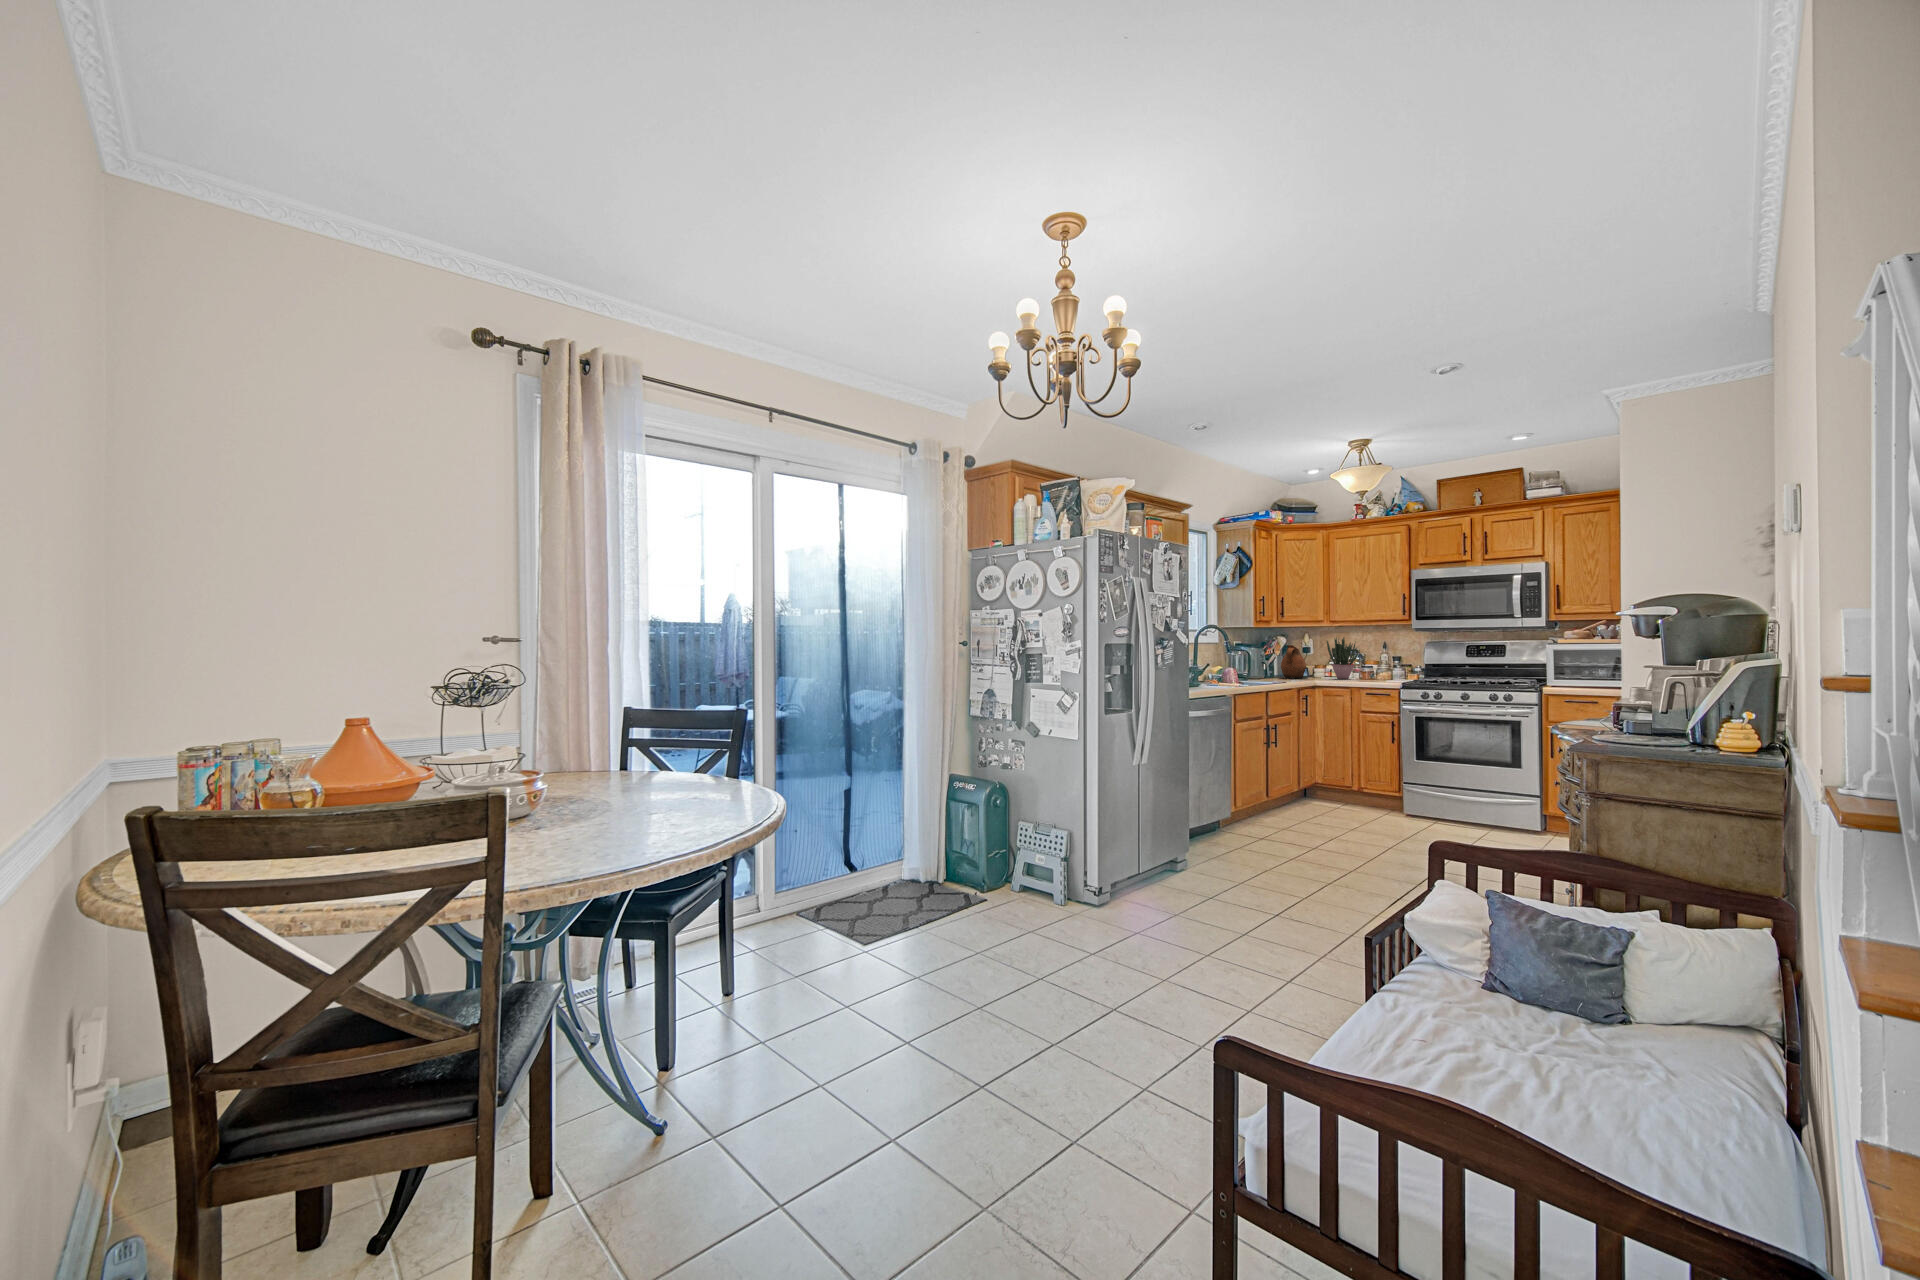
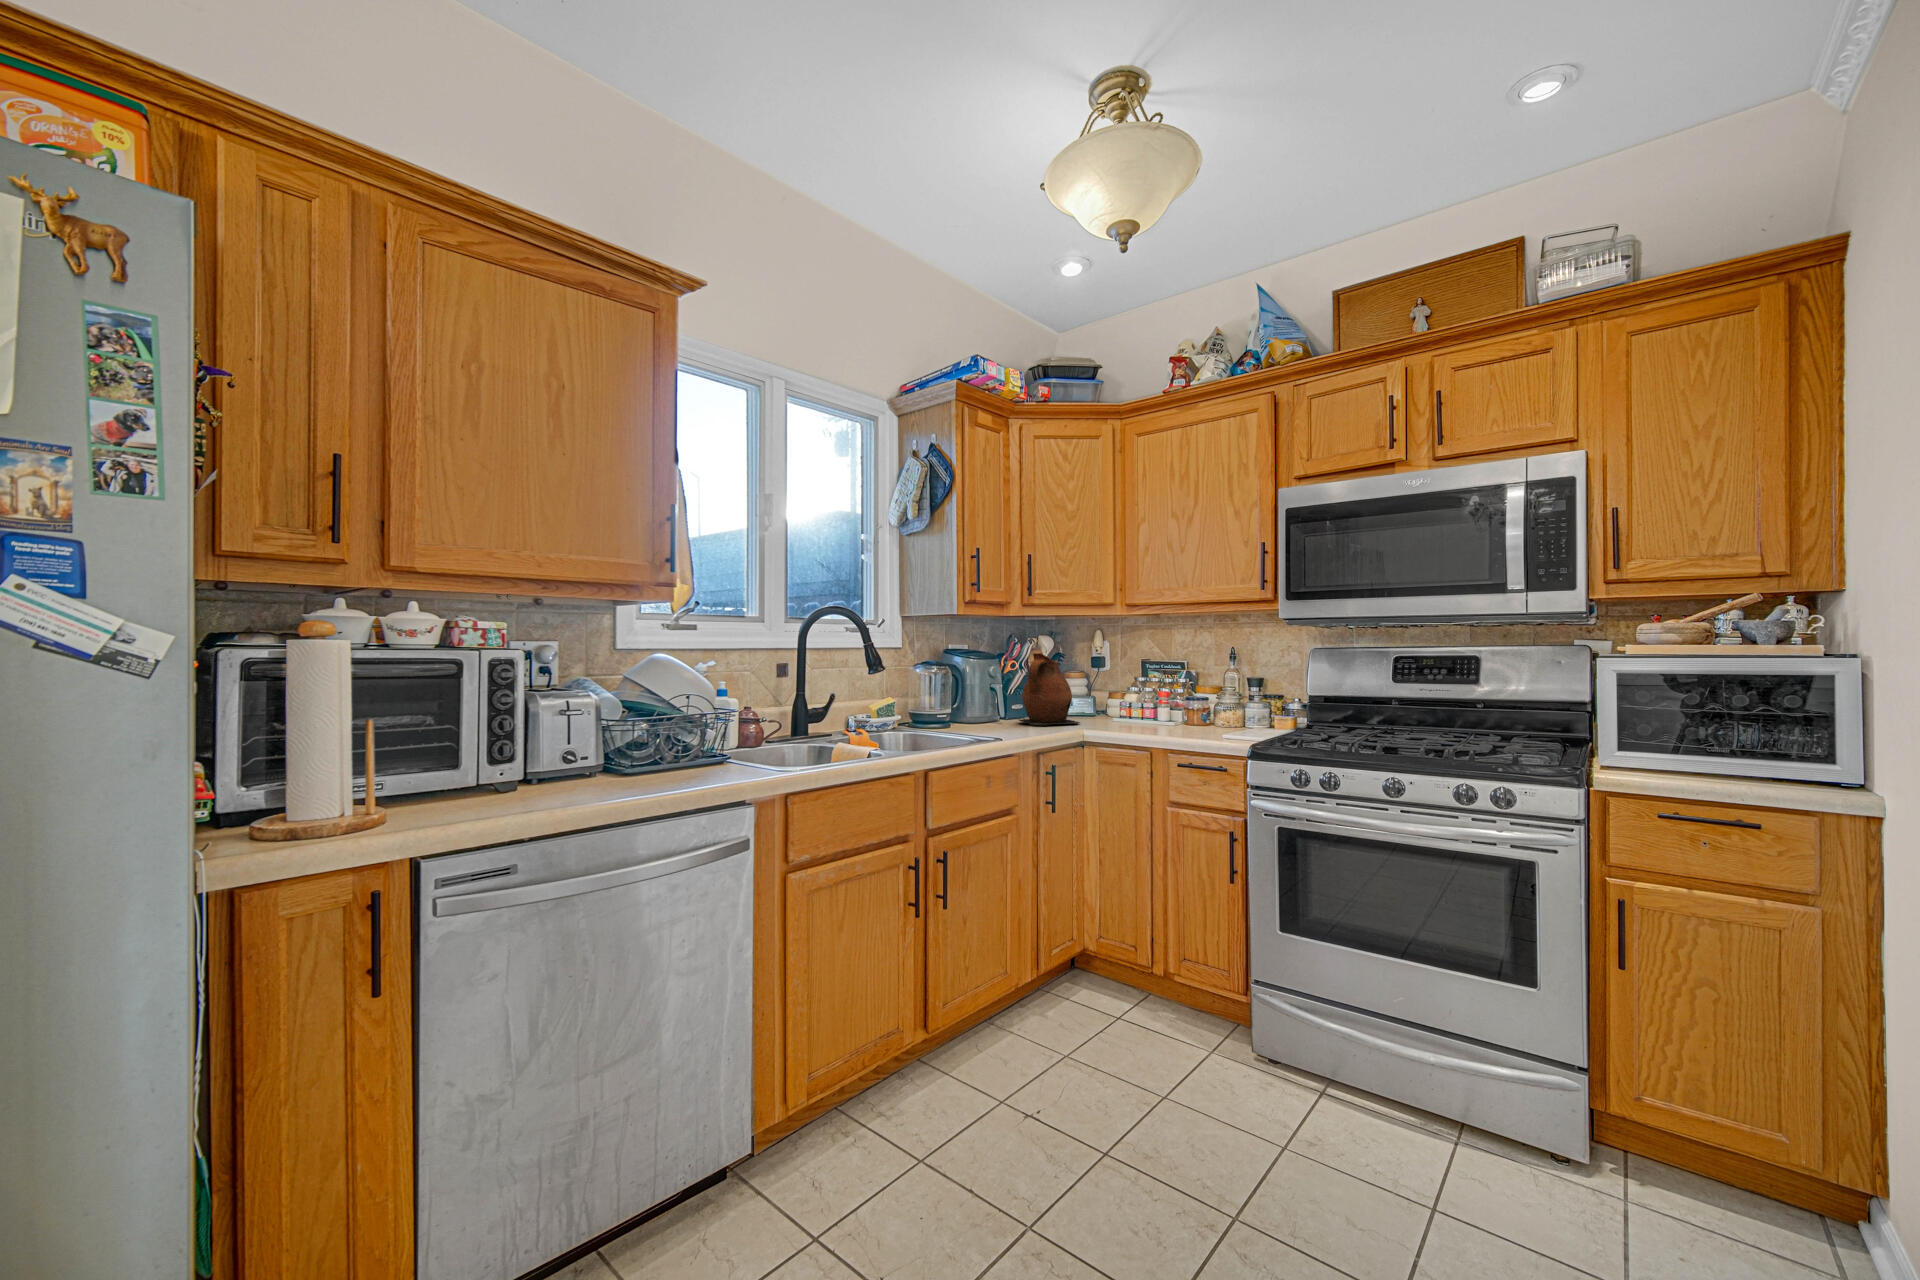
potted plant: present [1327,637,1359,679] -> none [1108,634,1173,727]

